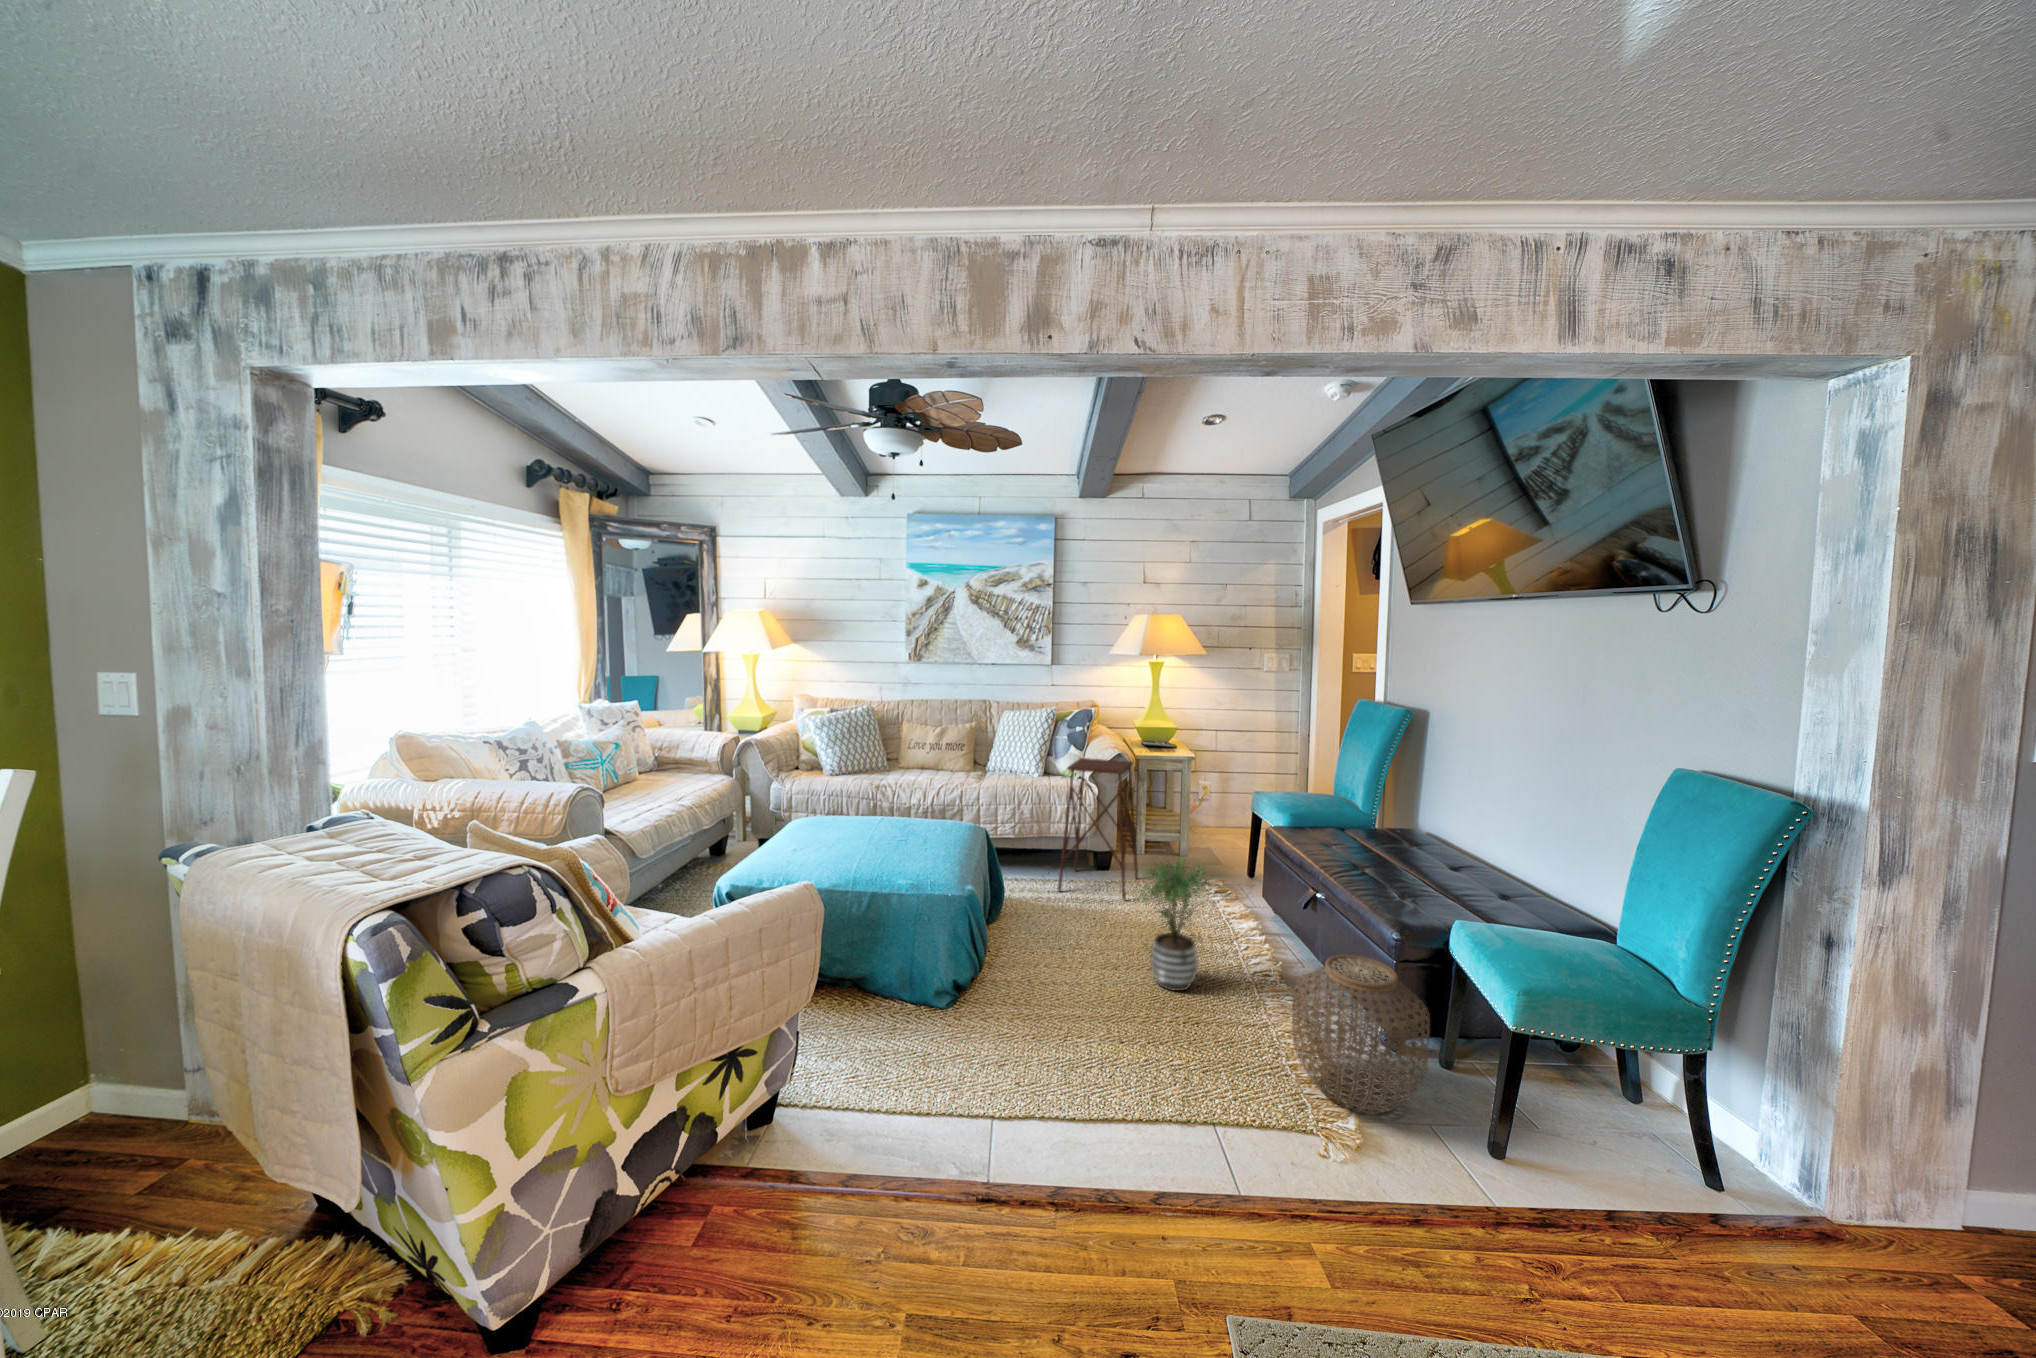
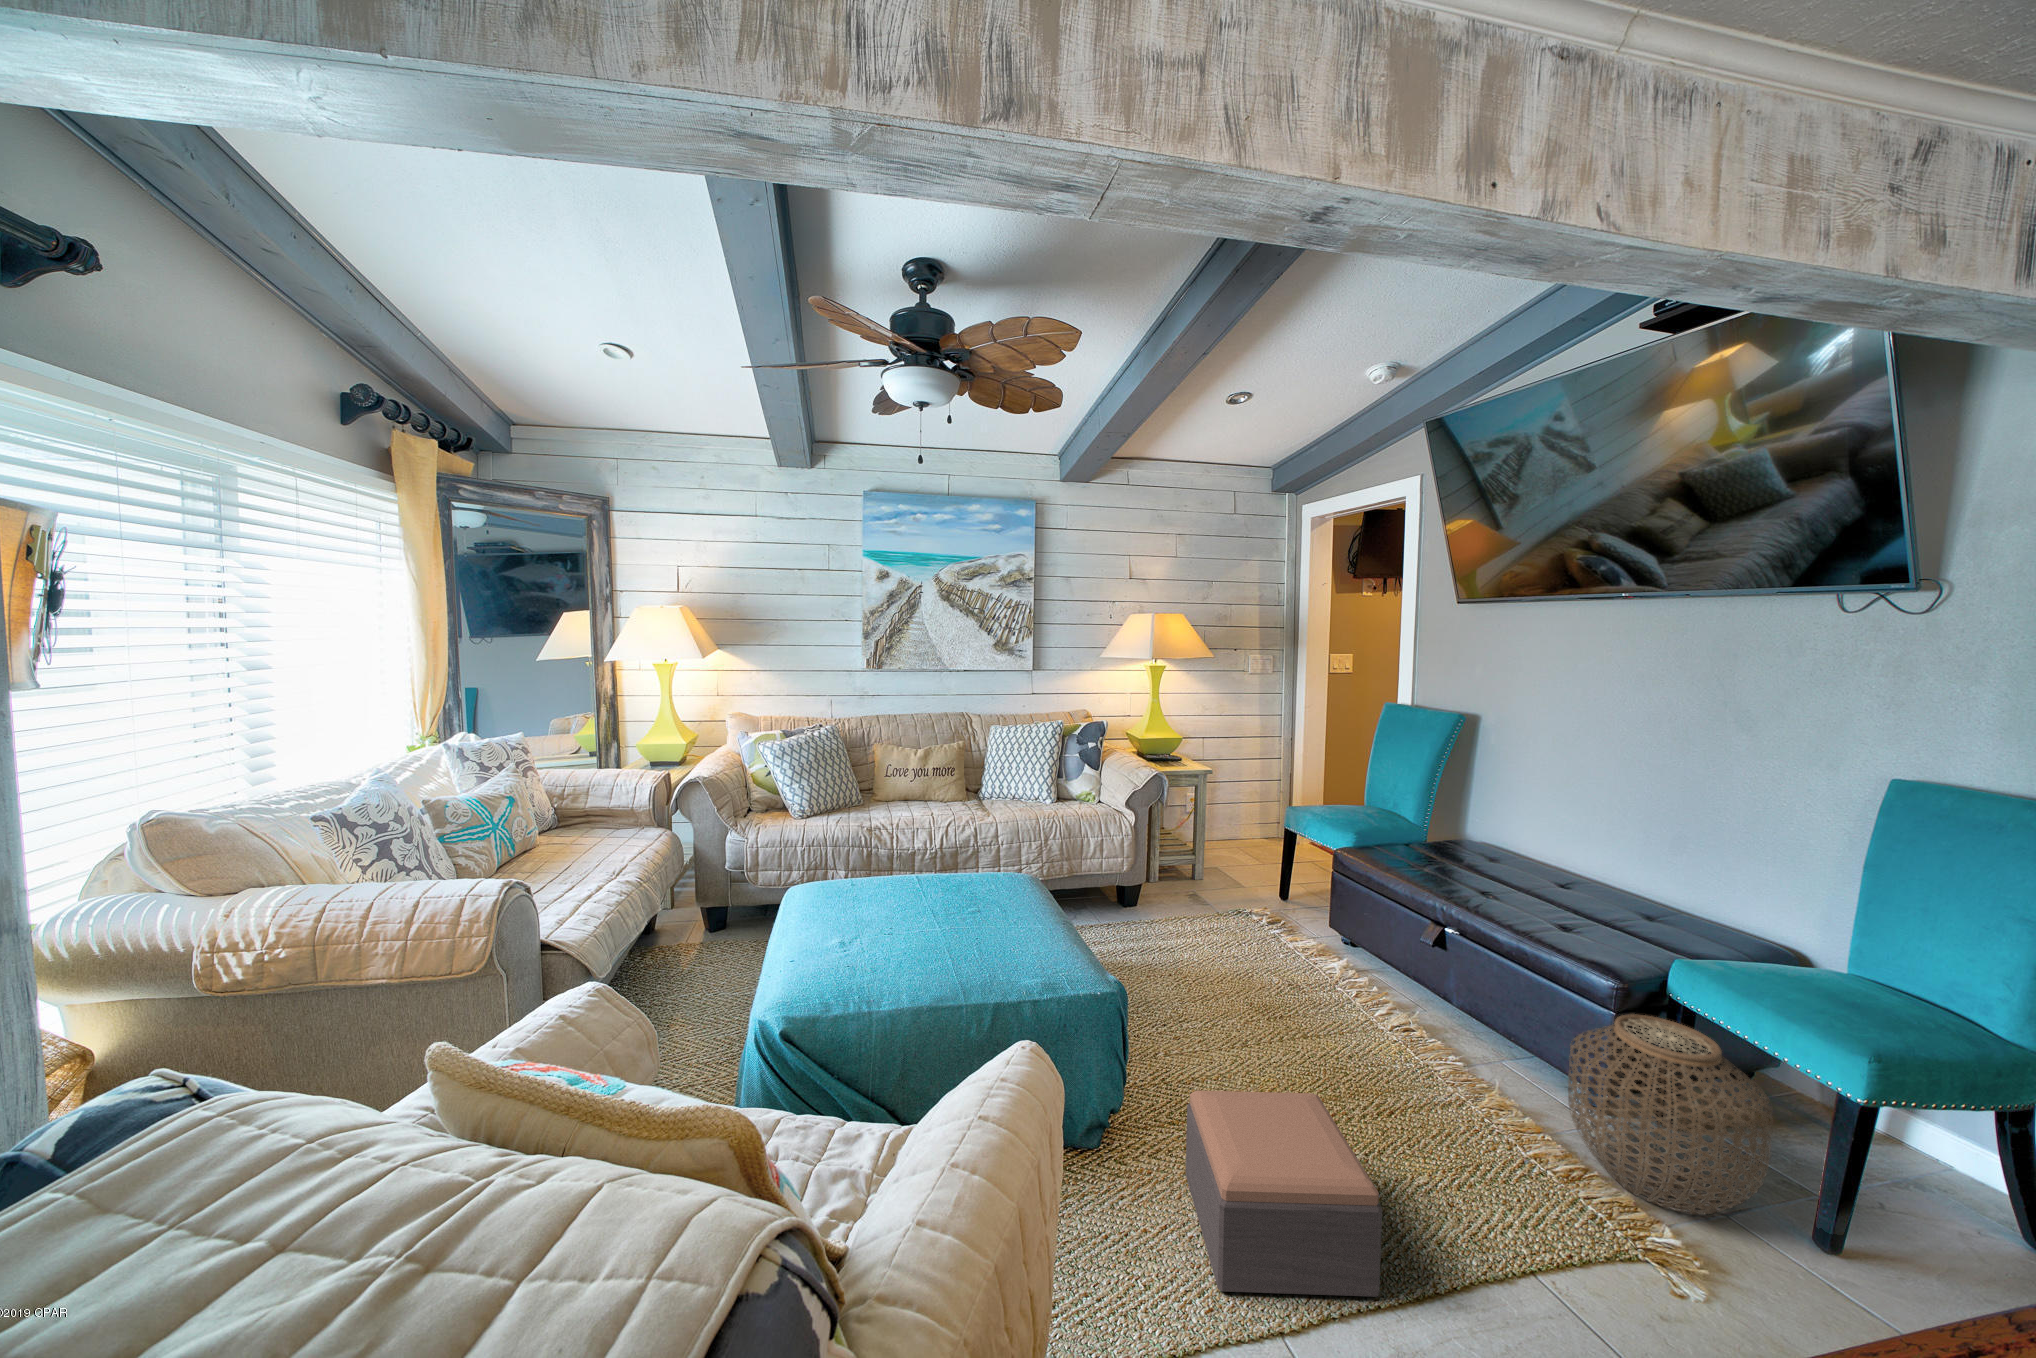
side table: present [1058,758,1138,900] -> none [1110,779,1196,944]
potted plant: present [1131,858,1209,991] -> none [1293,898,1409,1065]
footstool: none [948,968,1077,1107] -> present [1186,1091,1382,1297]

